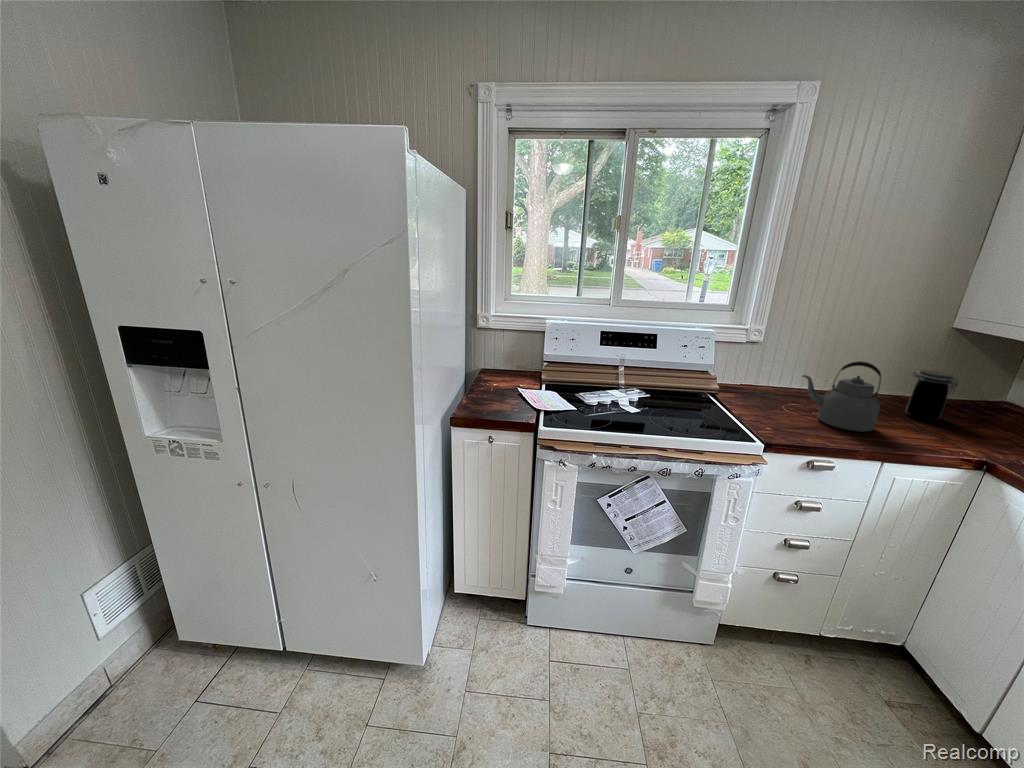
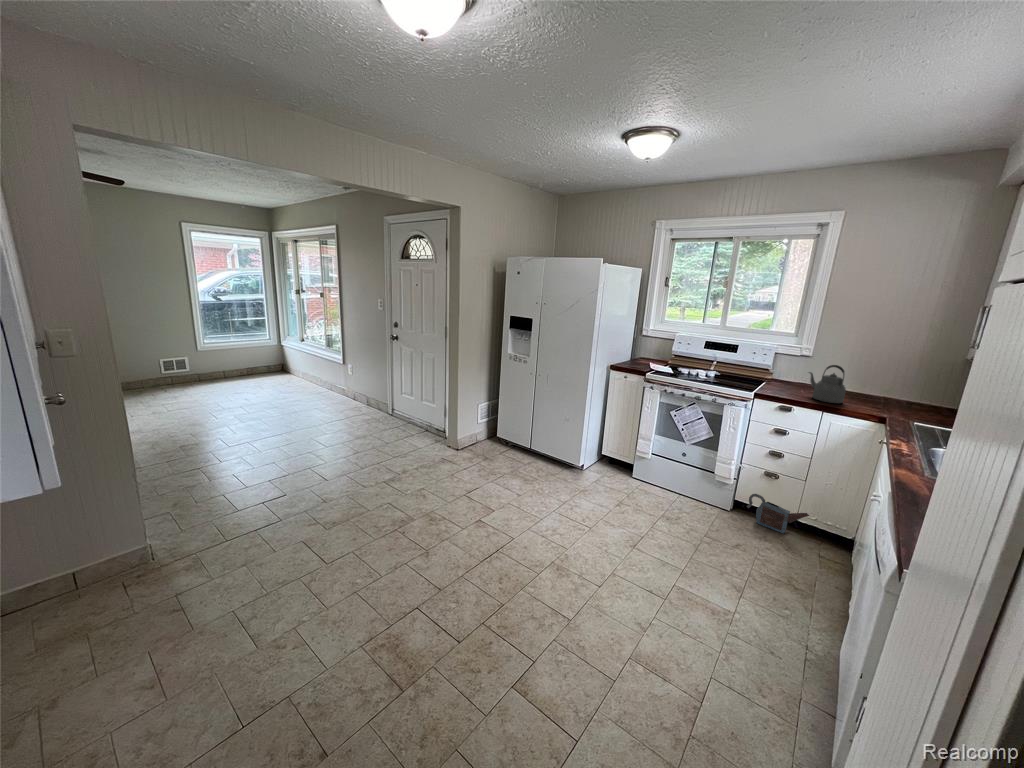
jar: present [905,370,959,421] -> none [889,380,920,411]
watering can: none [755,623,873,684] -> present [747,494,809,534]

